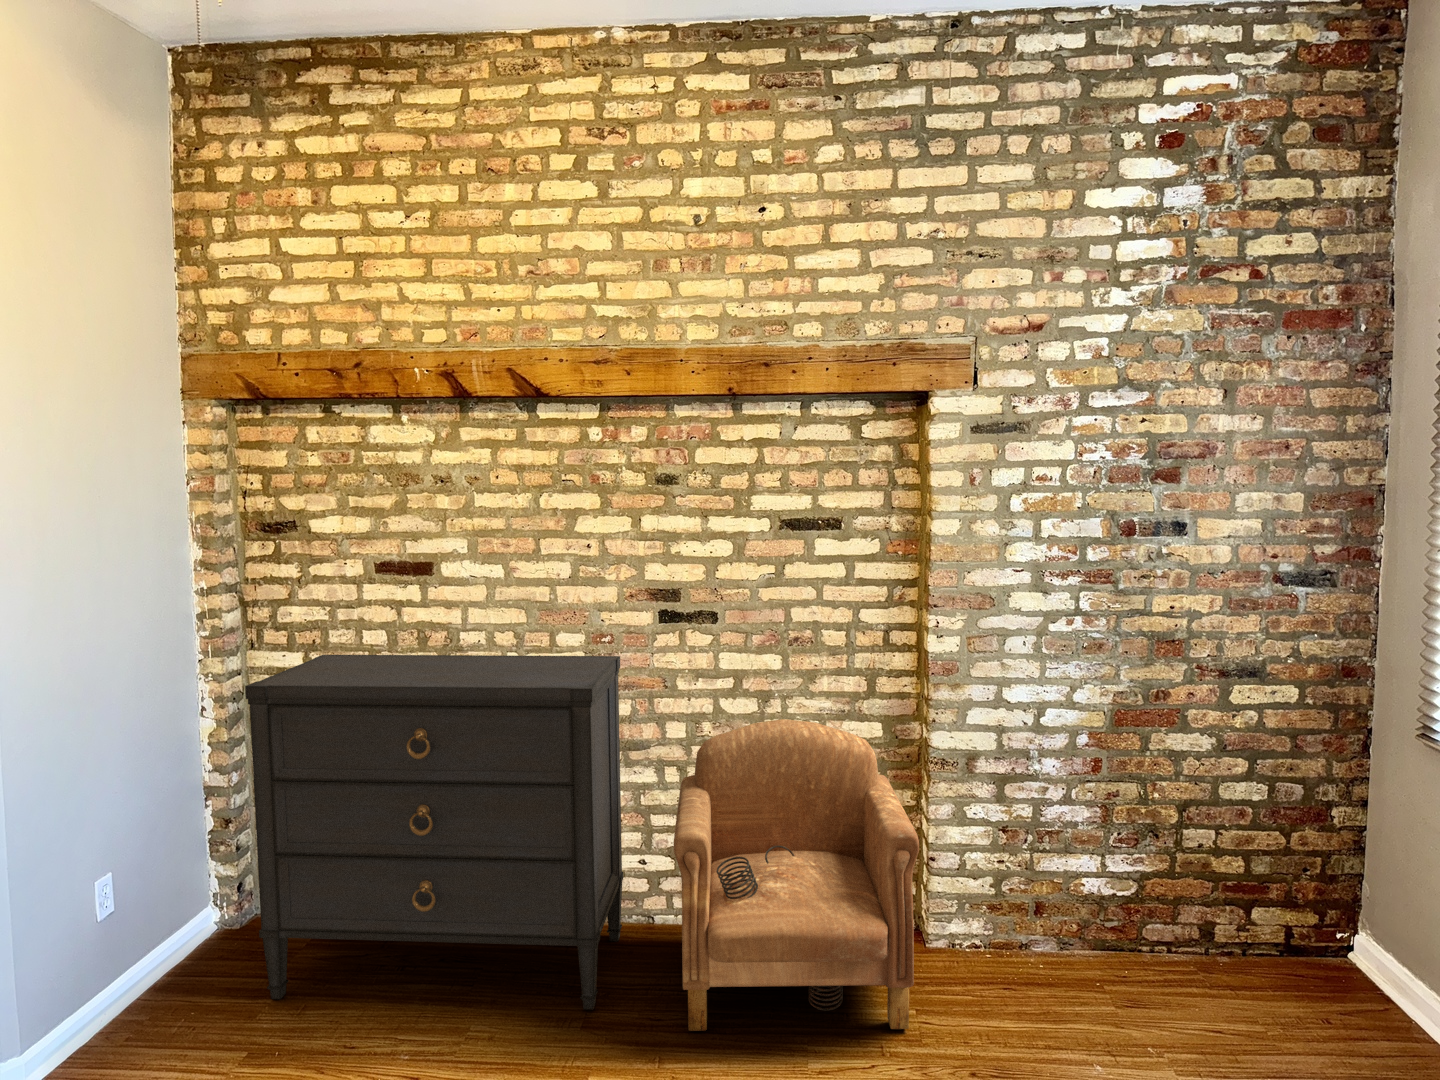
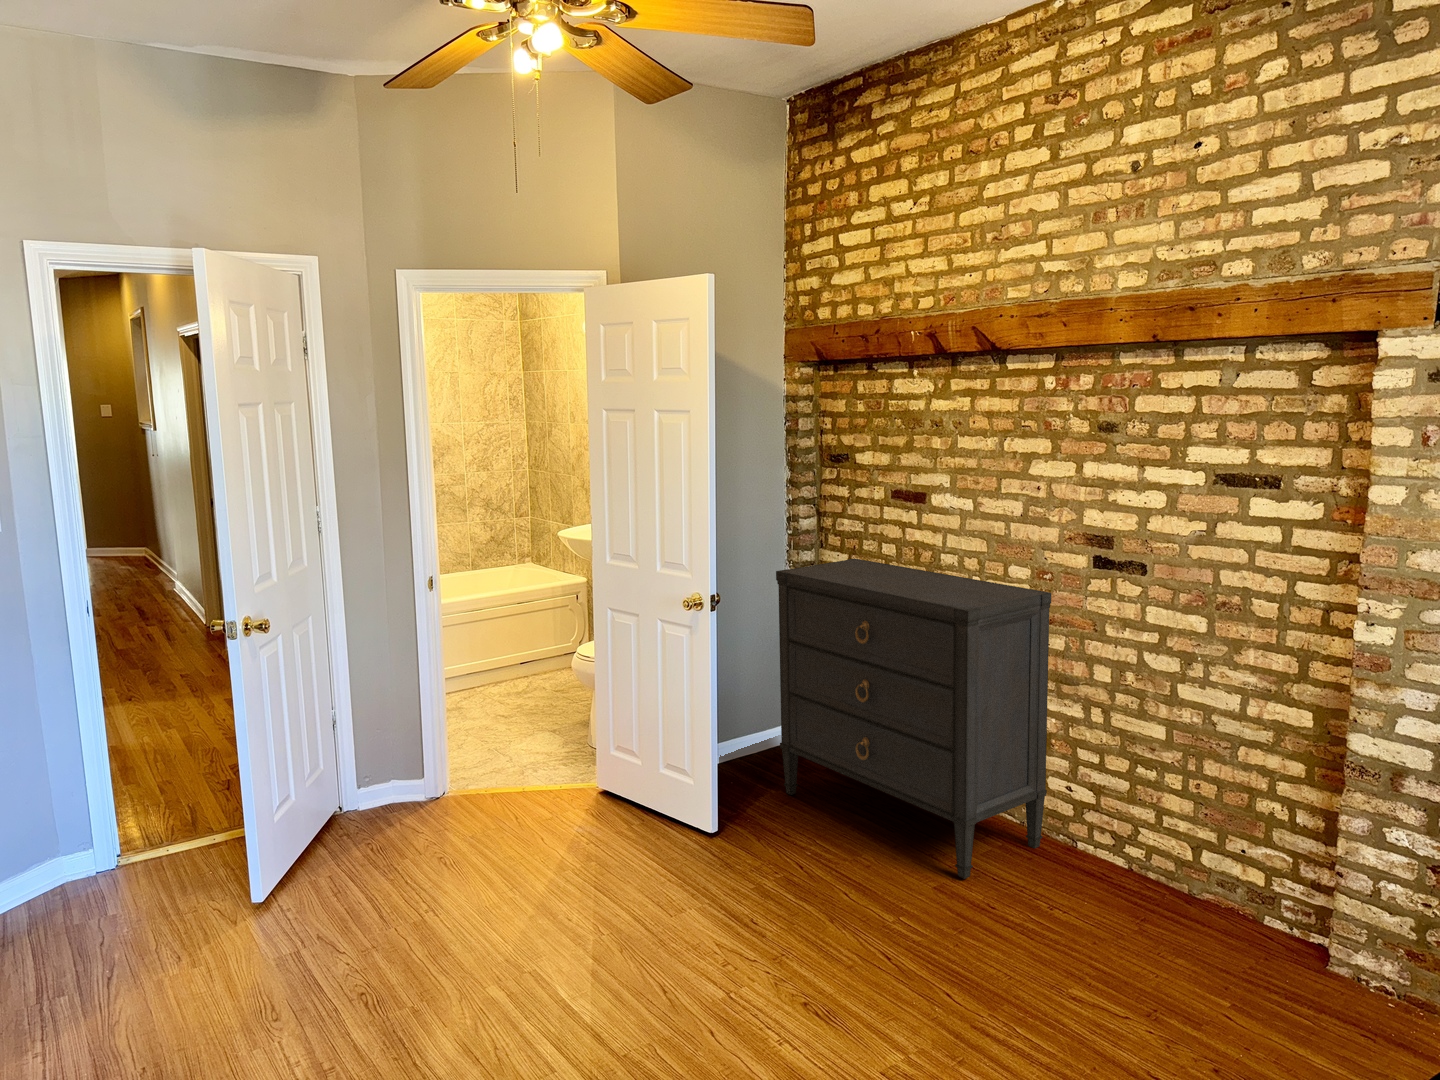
armchair: present [674,719,919,1031] -> none [1009,678,1308,1008]

